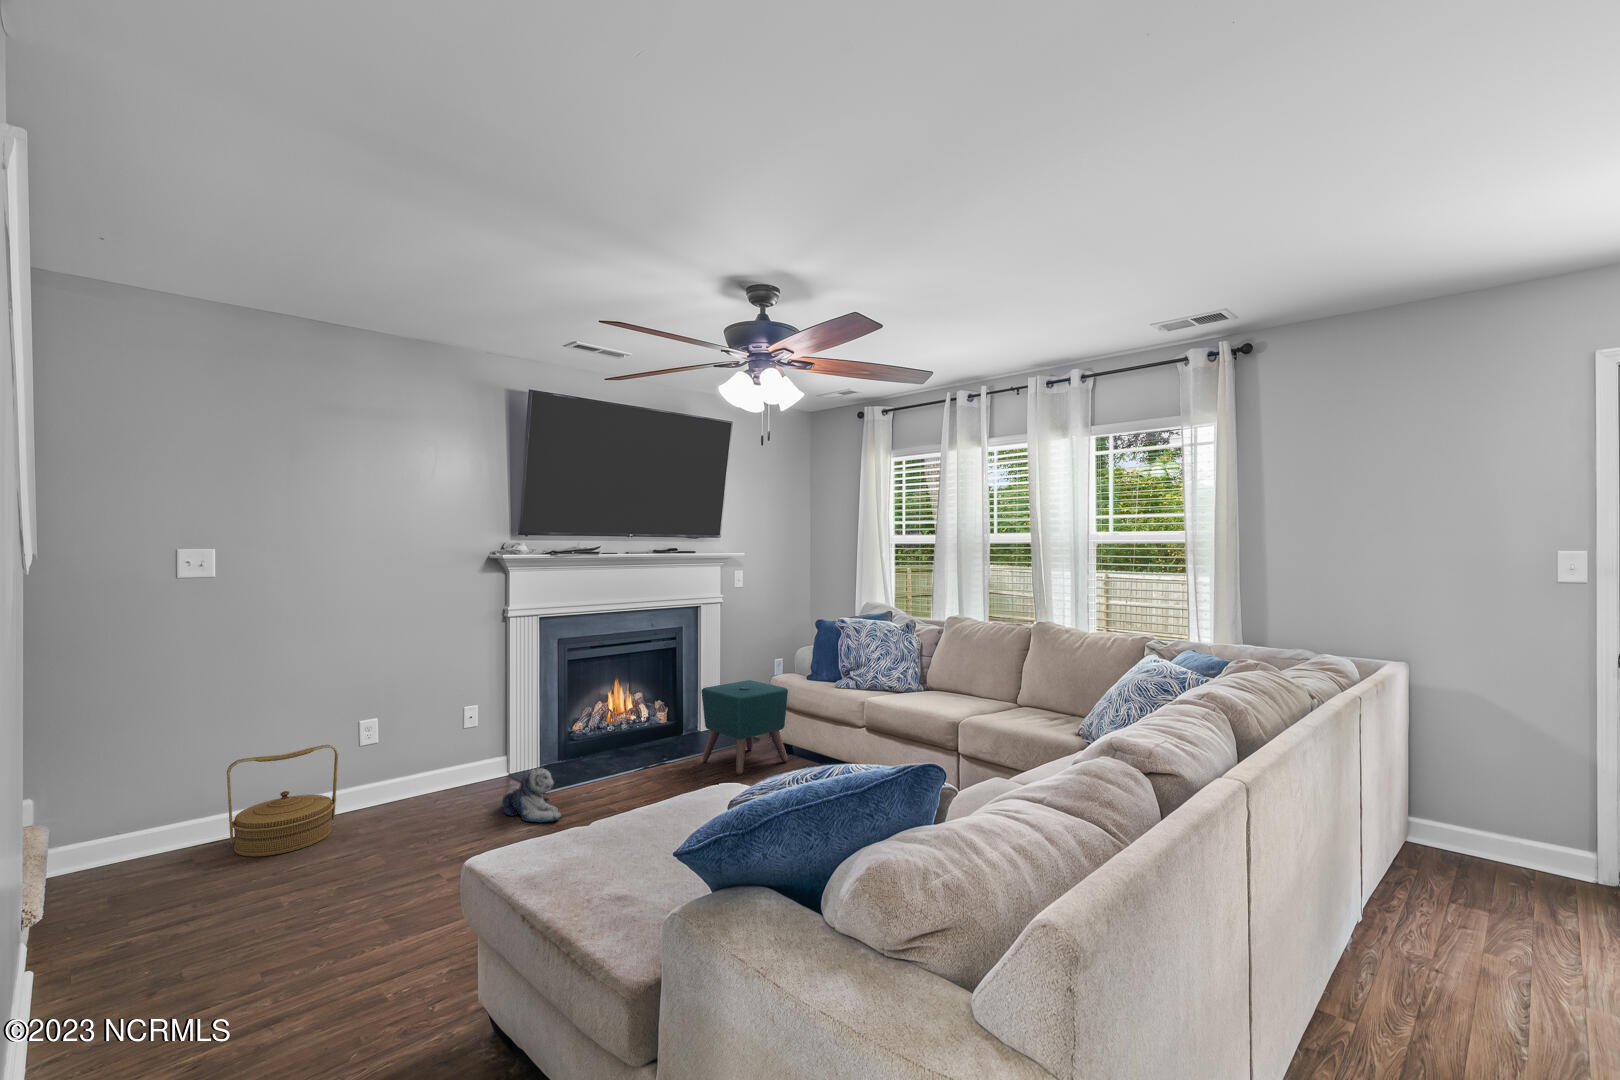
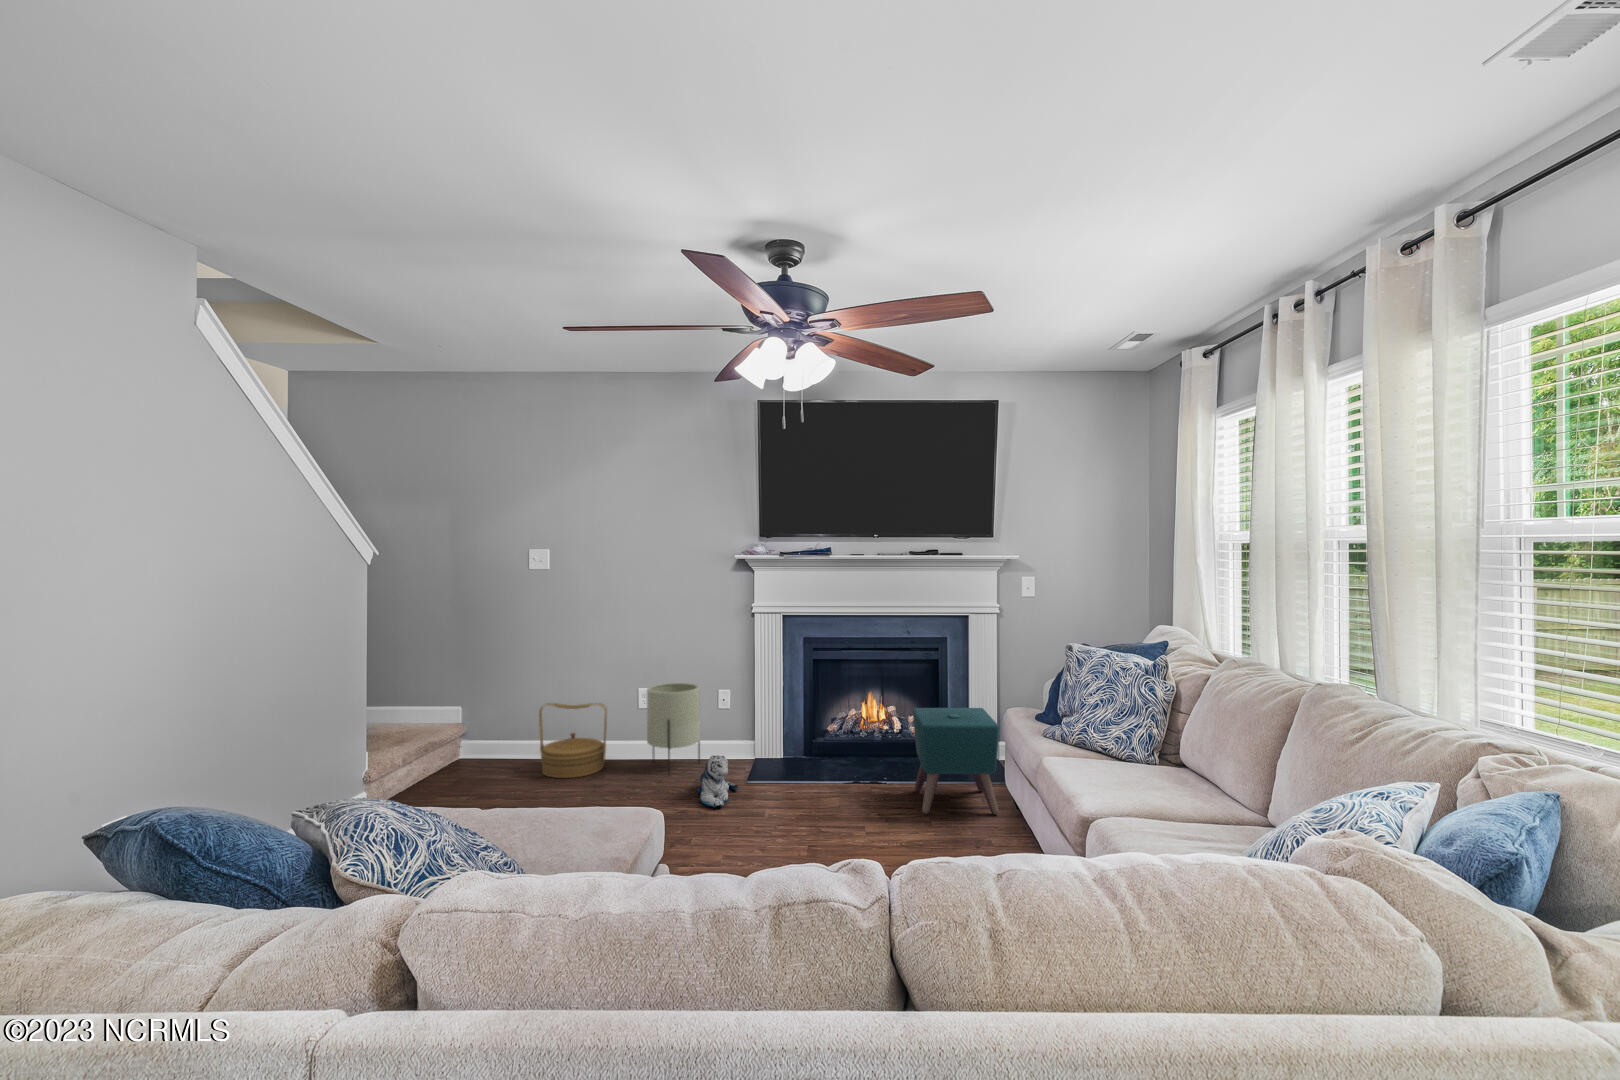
planter: none [392,703,462,811] -> present [647,683,700,774]

